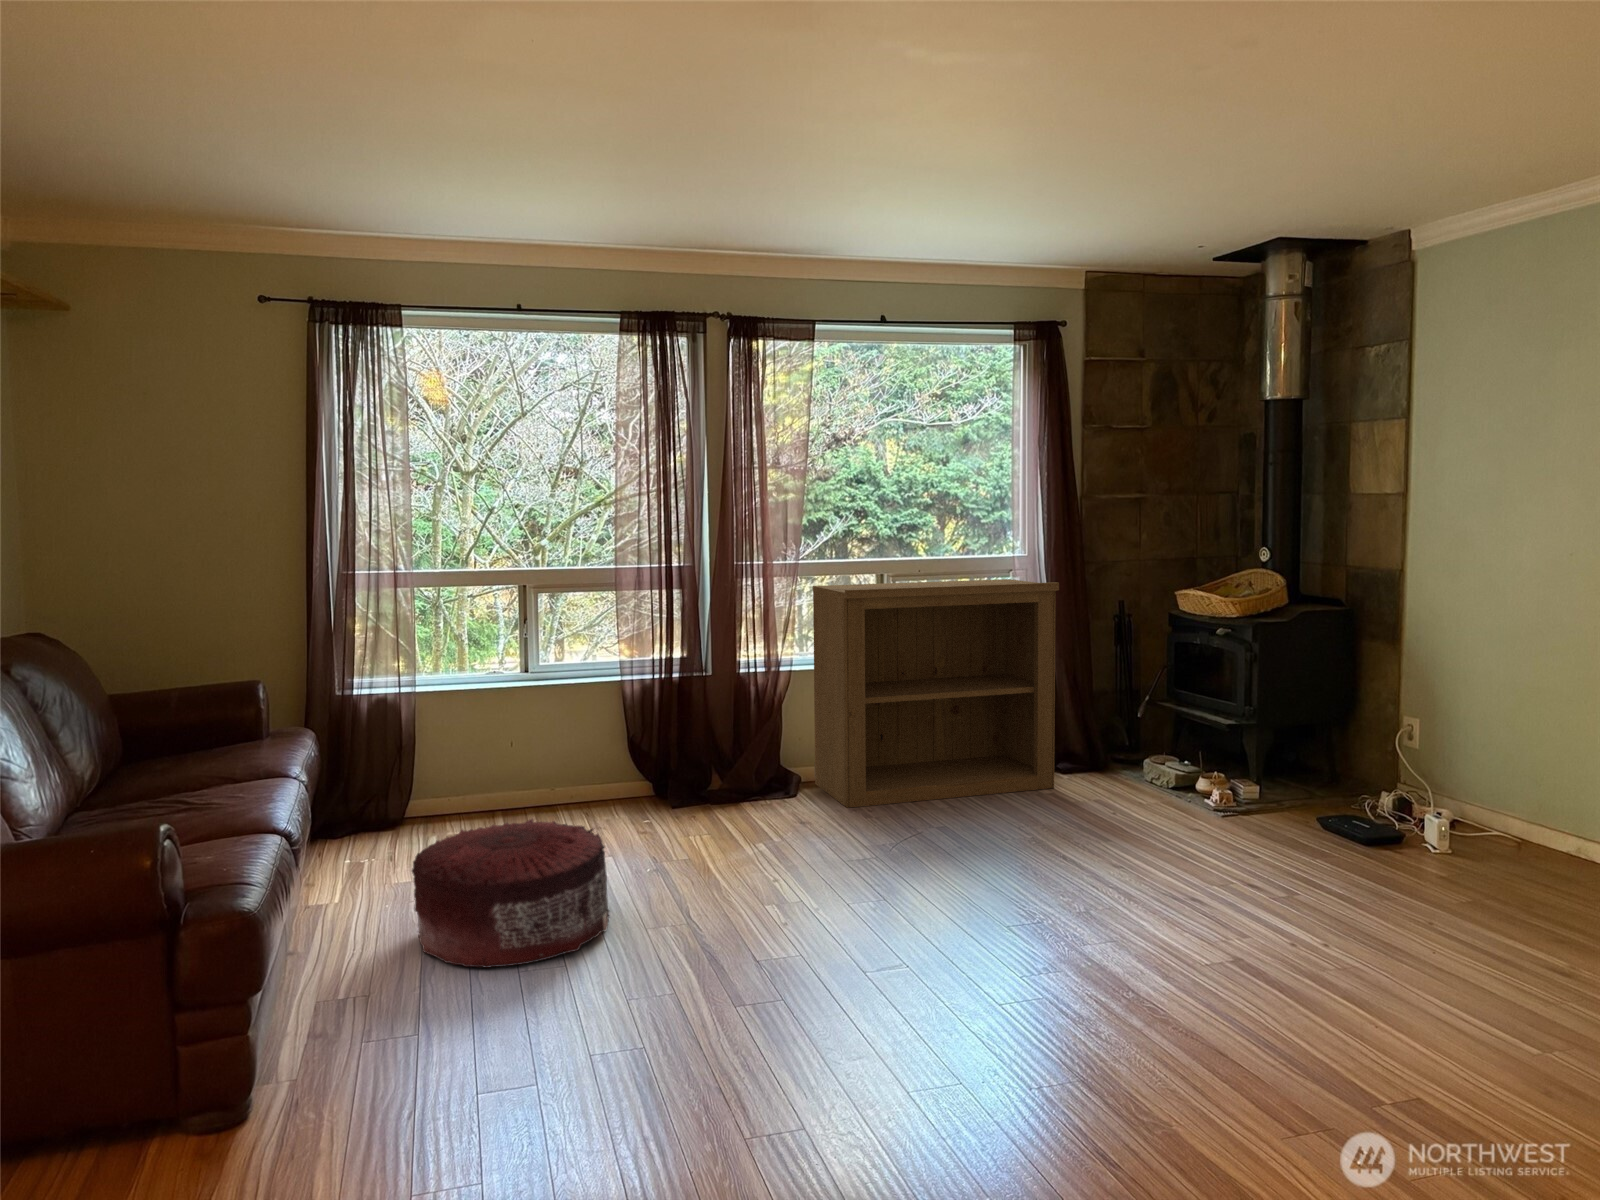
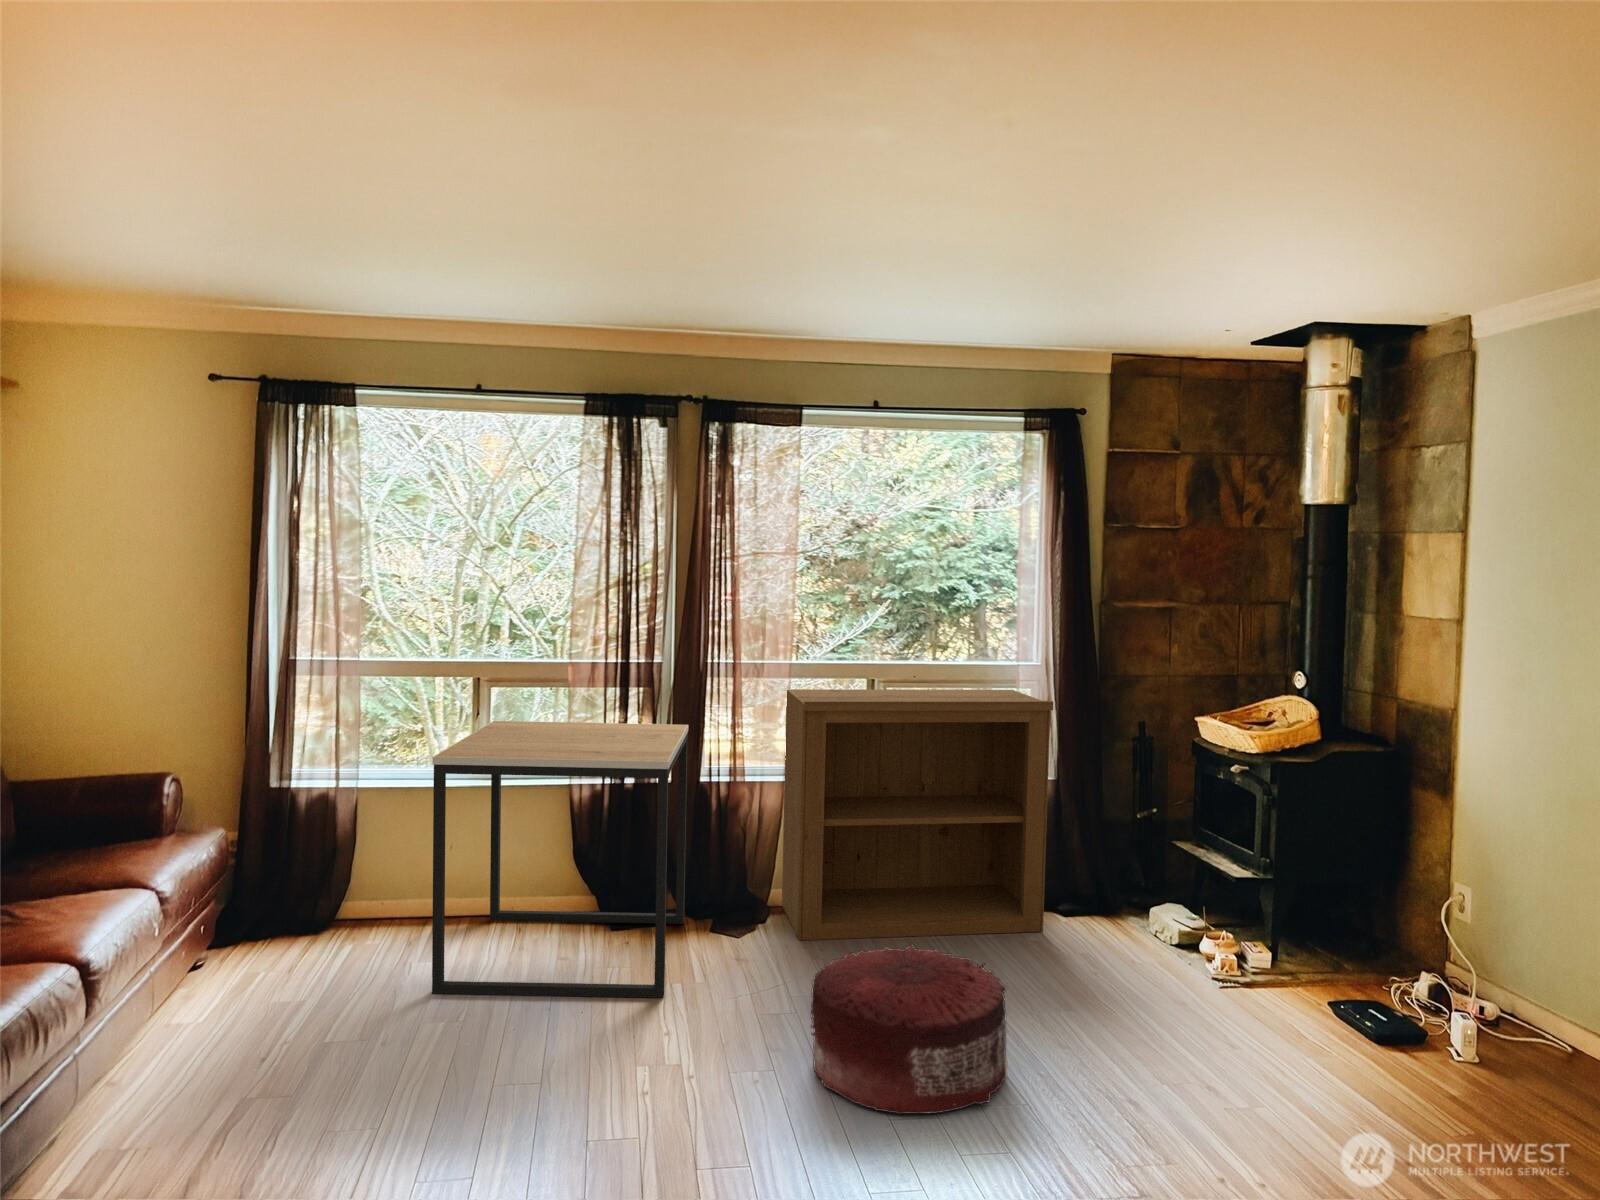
side table: none [532,620,754,867] -> present [432,721,689,998]
pouf: present [412,819,610,968] -> present [811,945,1007,1115]

